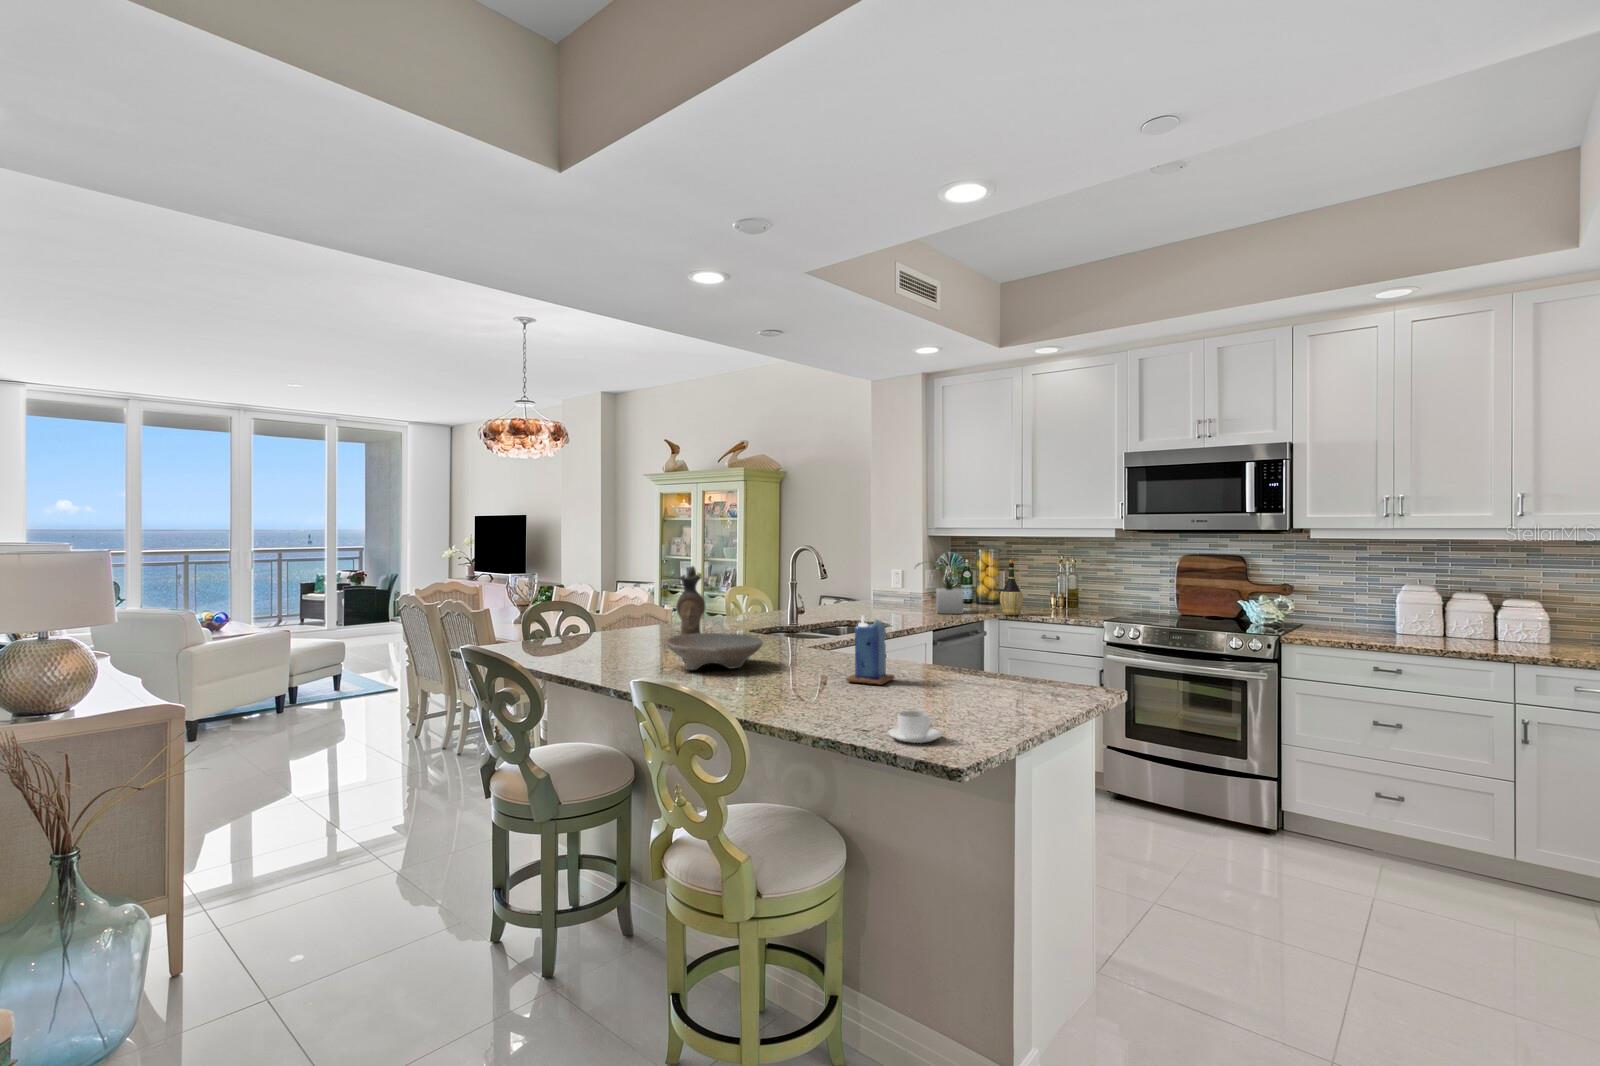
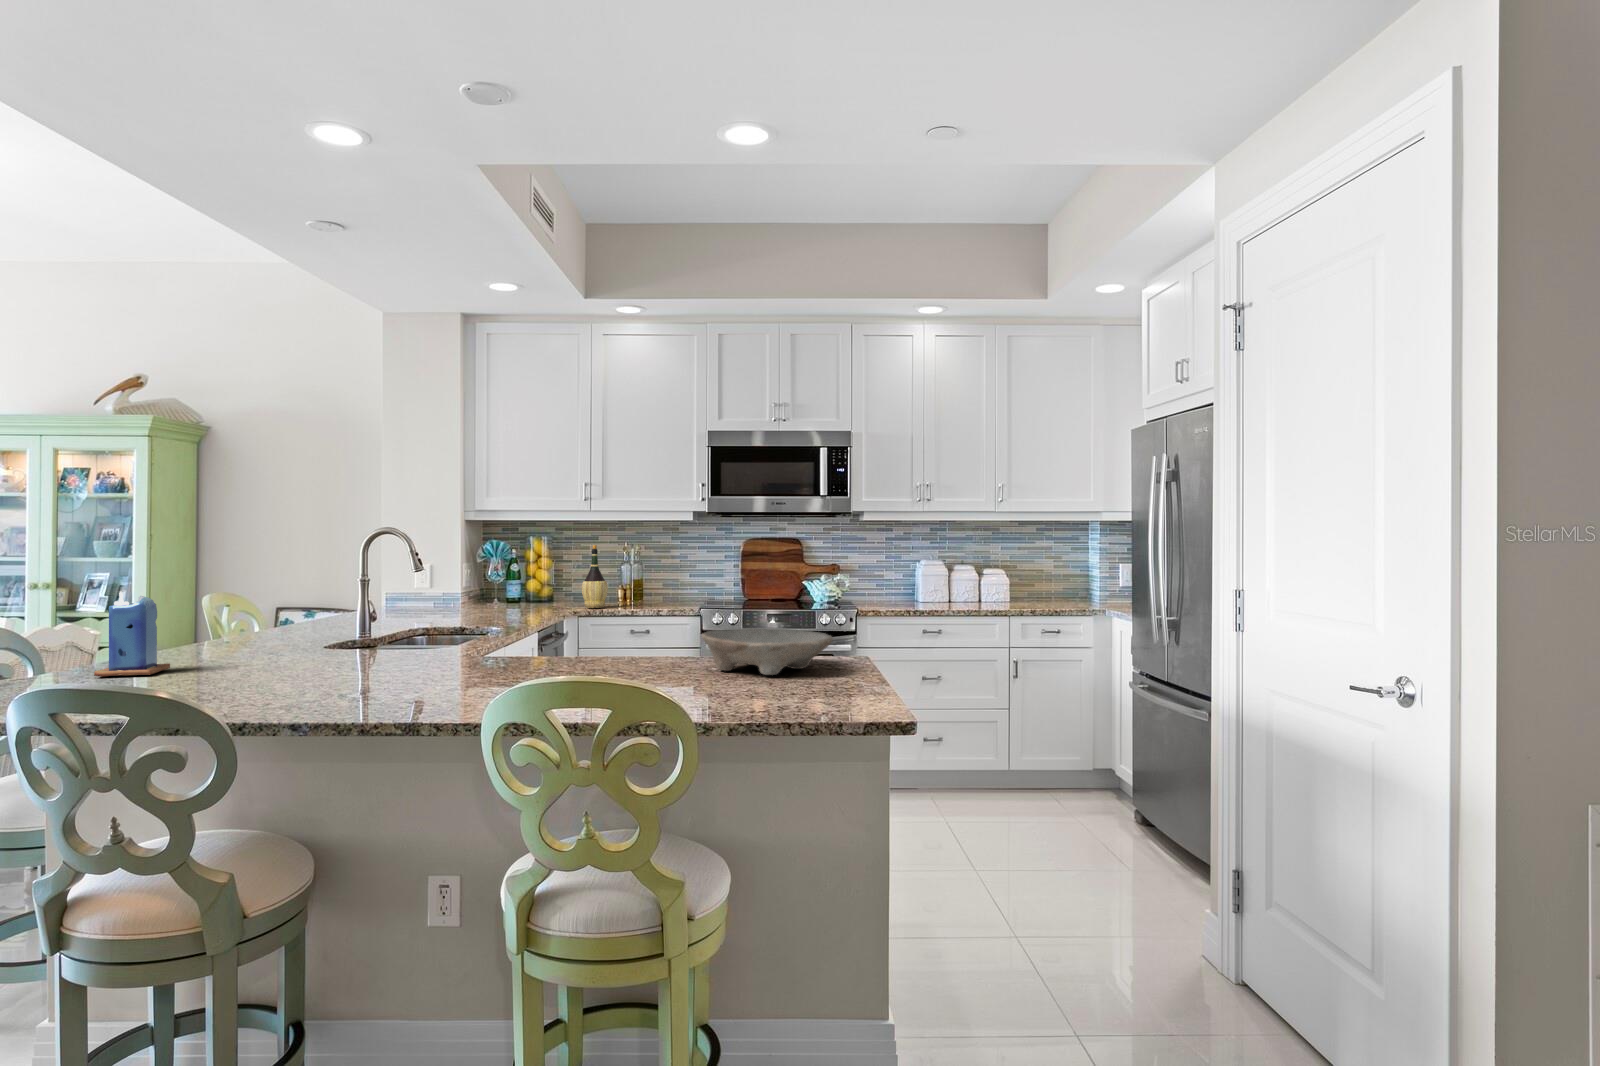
potted plant: present [916,562,979,614] -> none [482,548,560,611]
ceramic pitcher: present [676,566,706,635] -> none [210,548,265,659]
candle: present [846,616,895,685] -> present [94,591,170,676]
bowl: present [666,633,763,670] -> present [702,628,833,675]
coffee cup: present [888,710,942,743] -> none [787,678,848,711]

